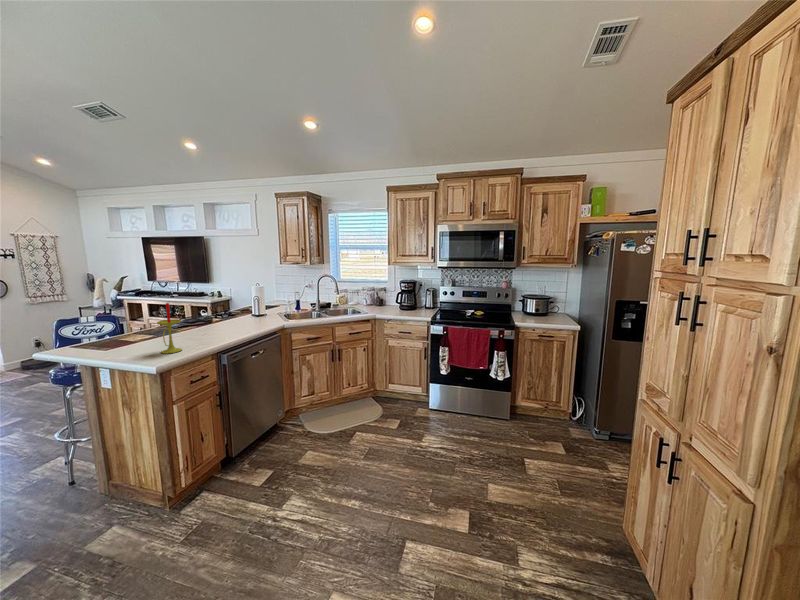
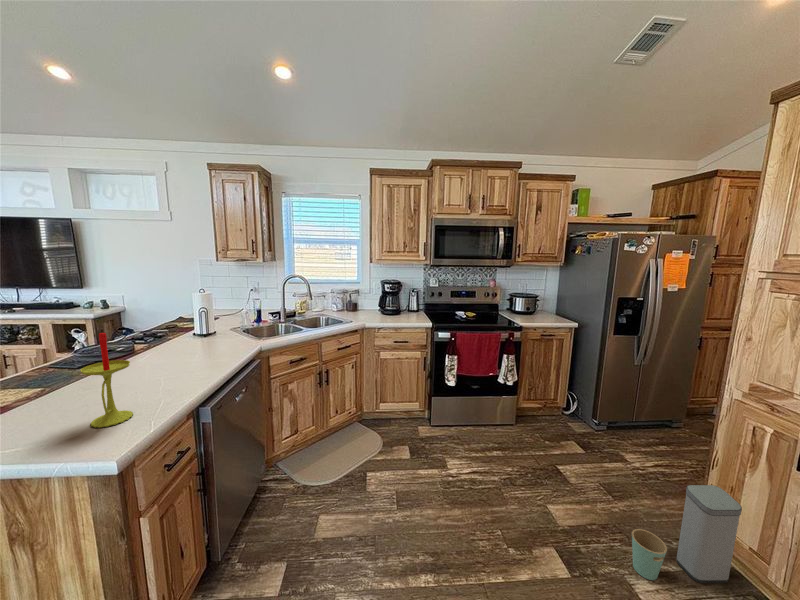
trash can: none [531,478,636,579] -> present [632,485,742,583]

